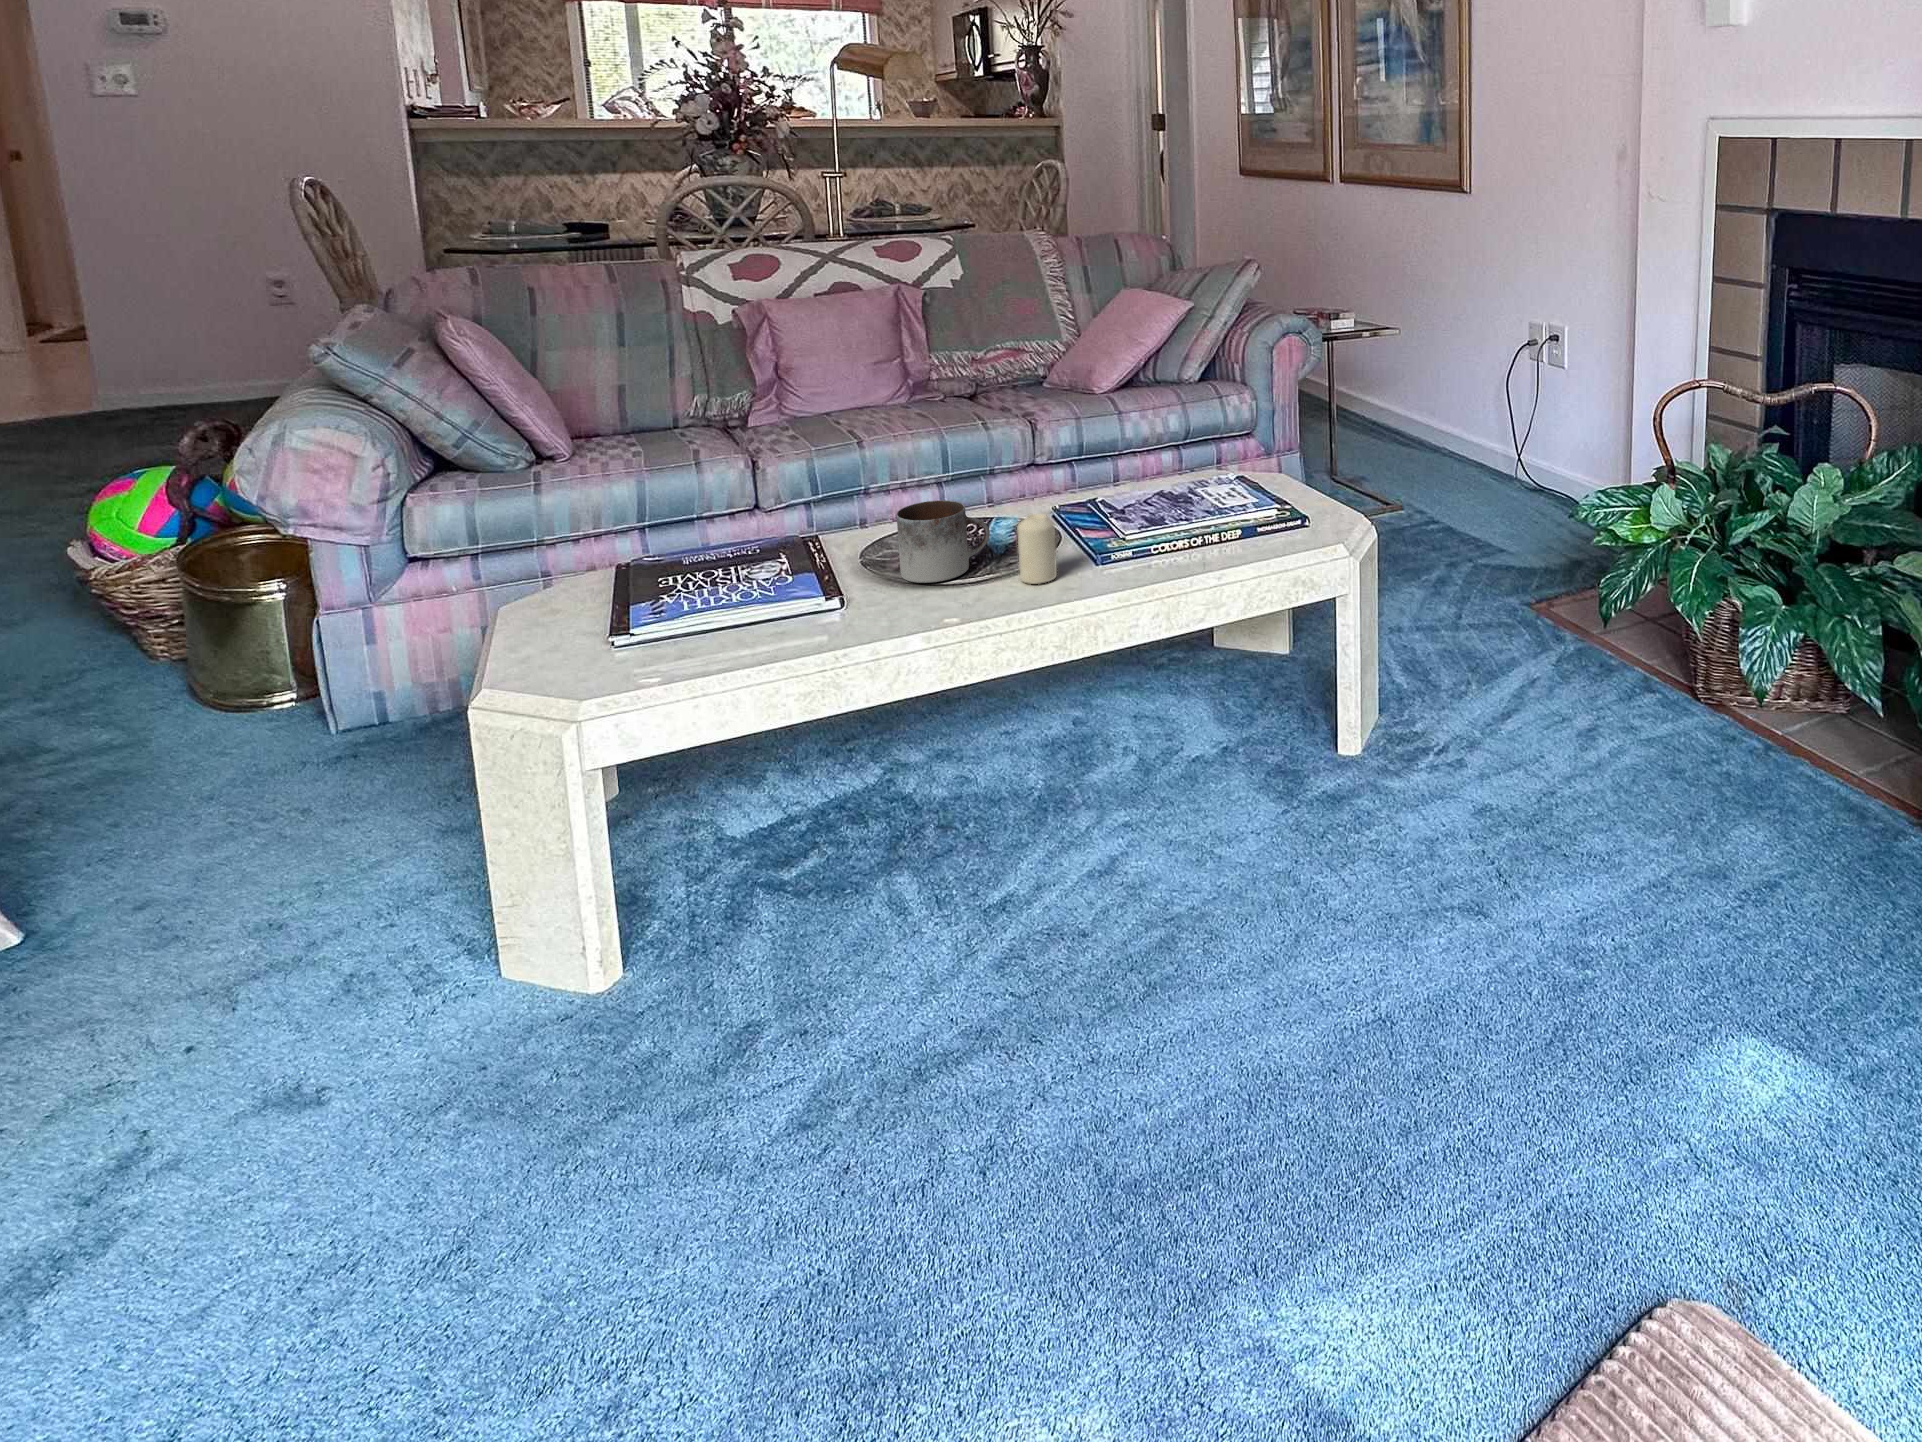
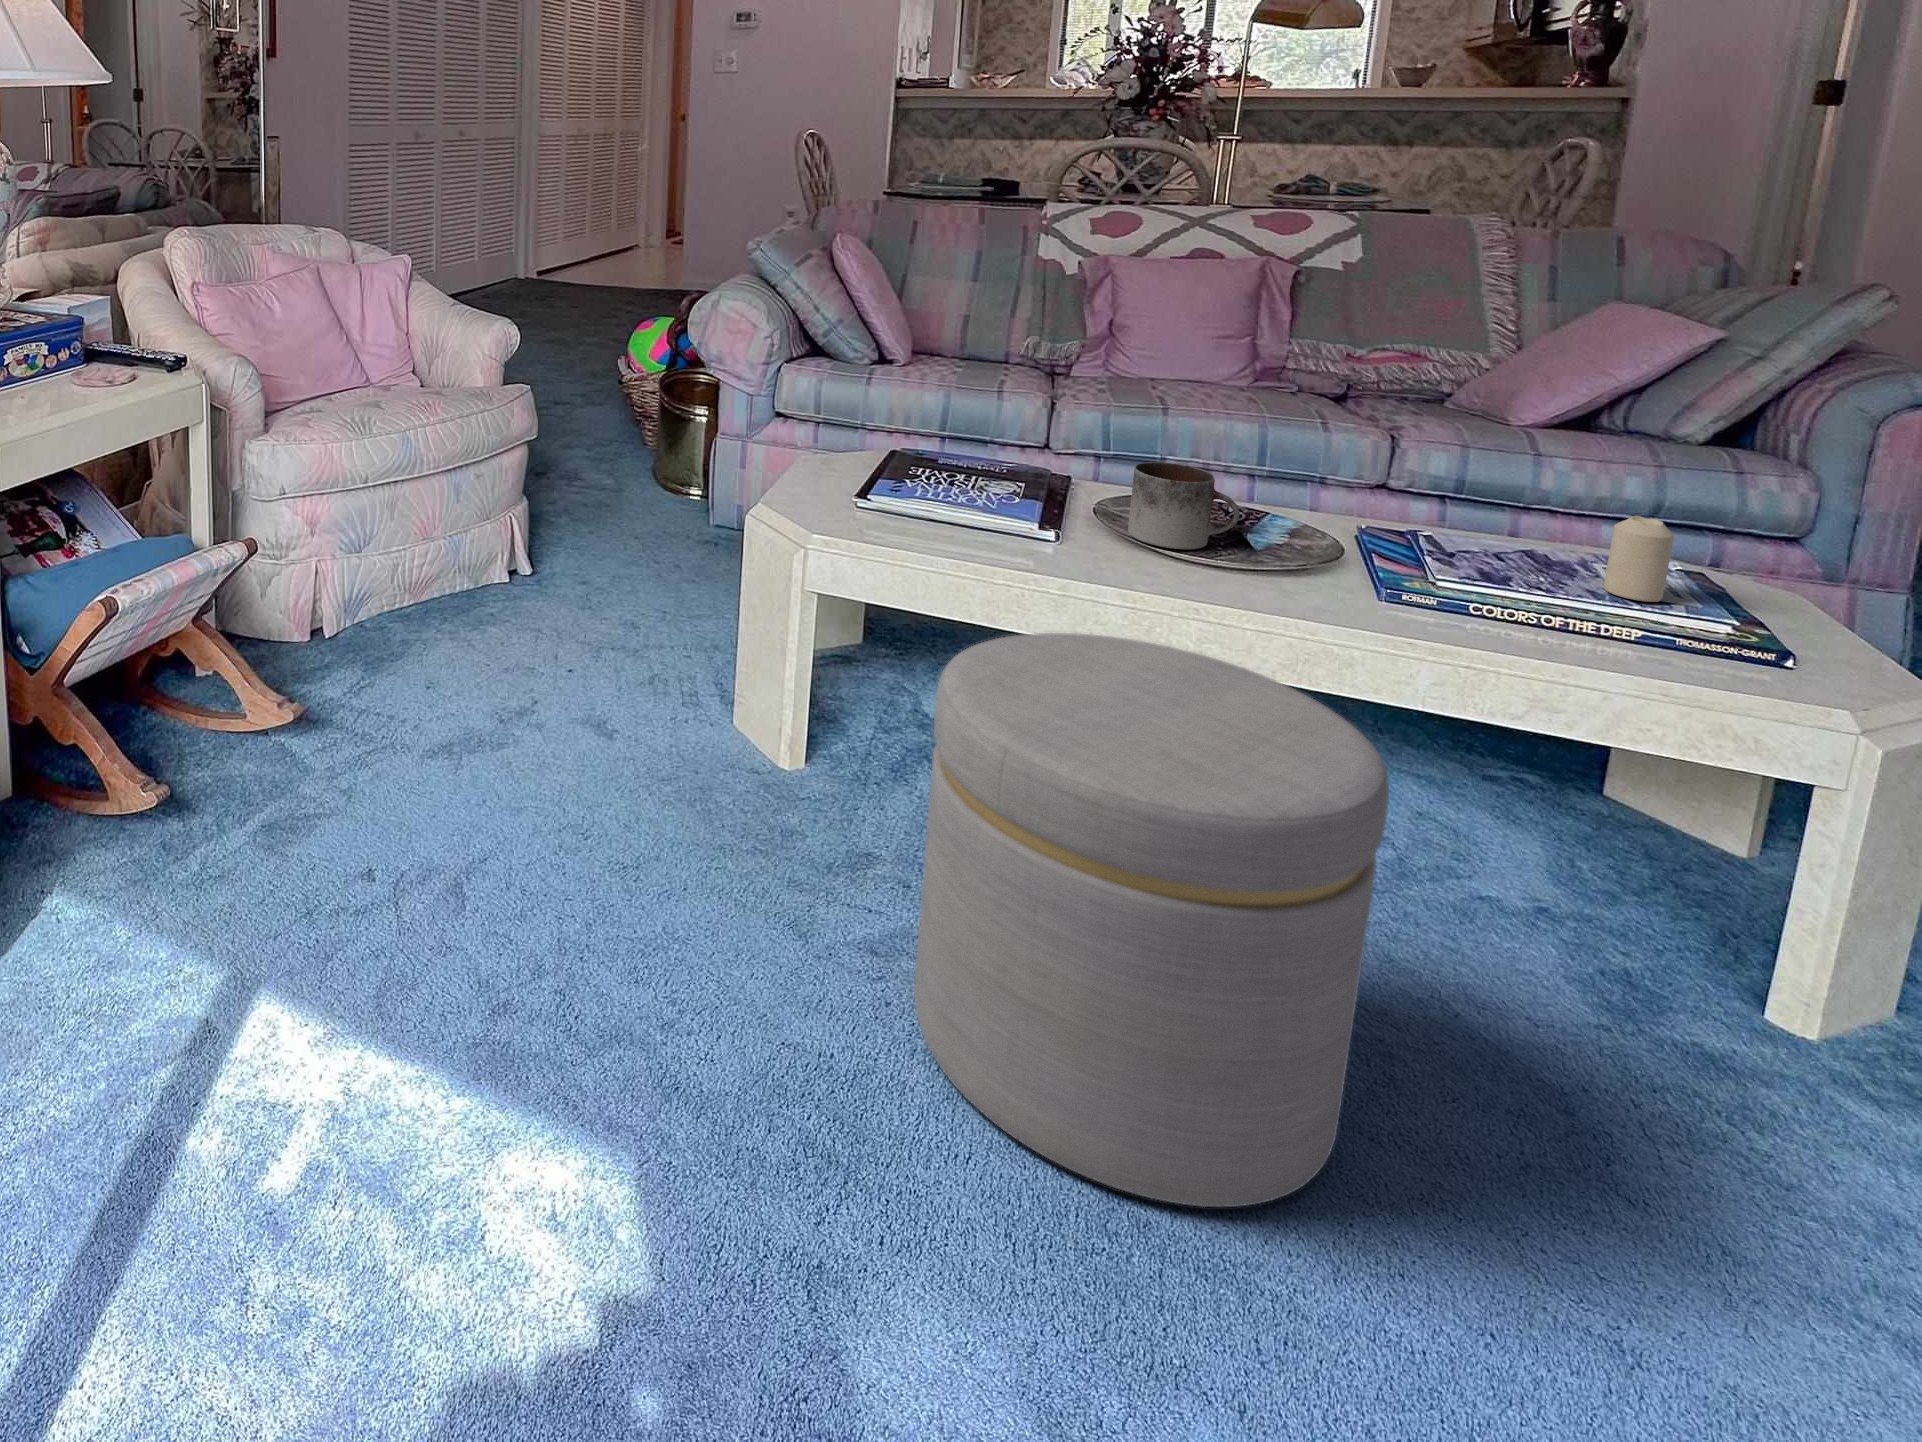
candle: present [1017,513,1057,584] -> present [1604,516,1674,602]
ottoman: none [837,672,1220,1207] -> present [914,633,1389,1207]

